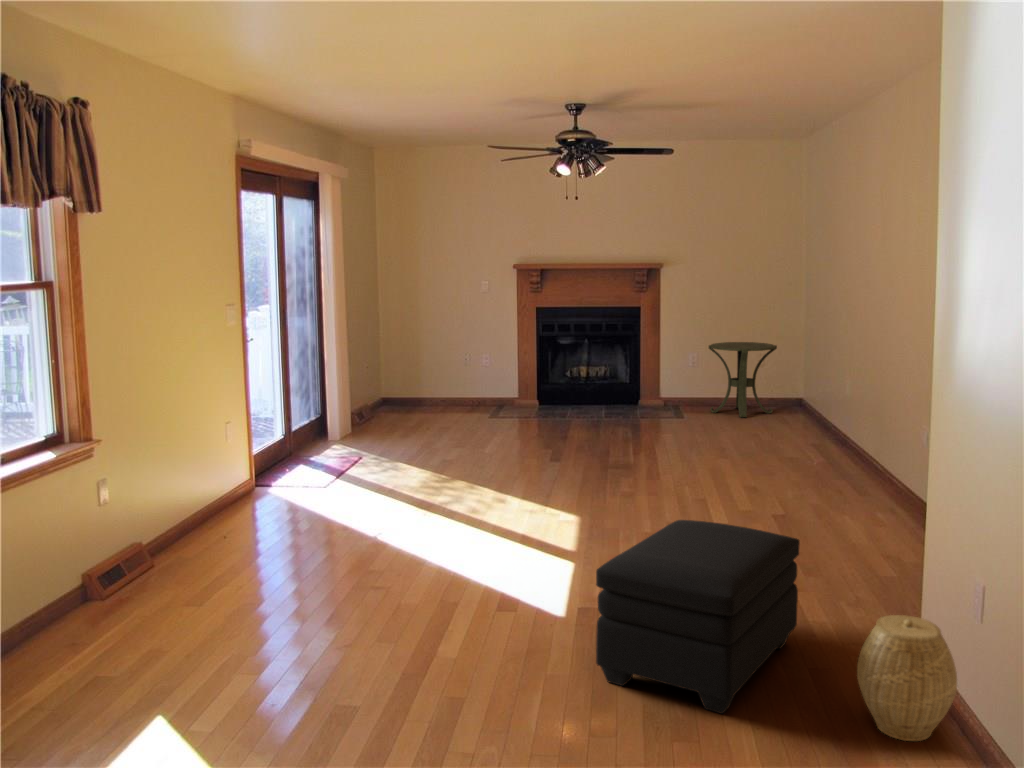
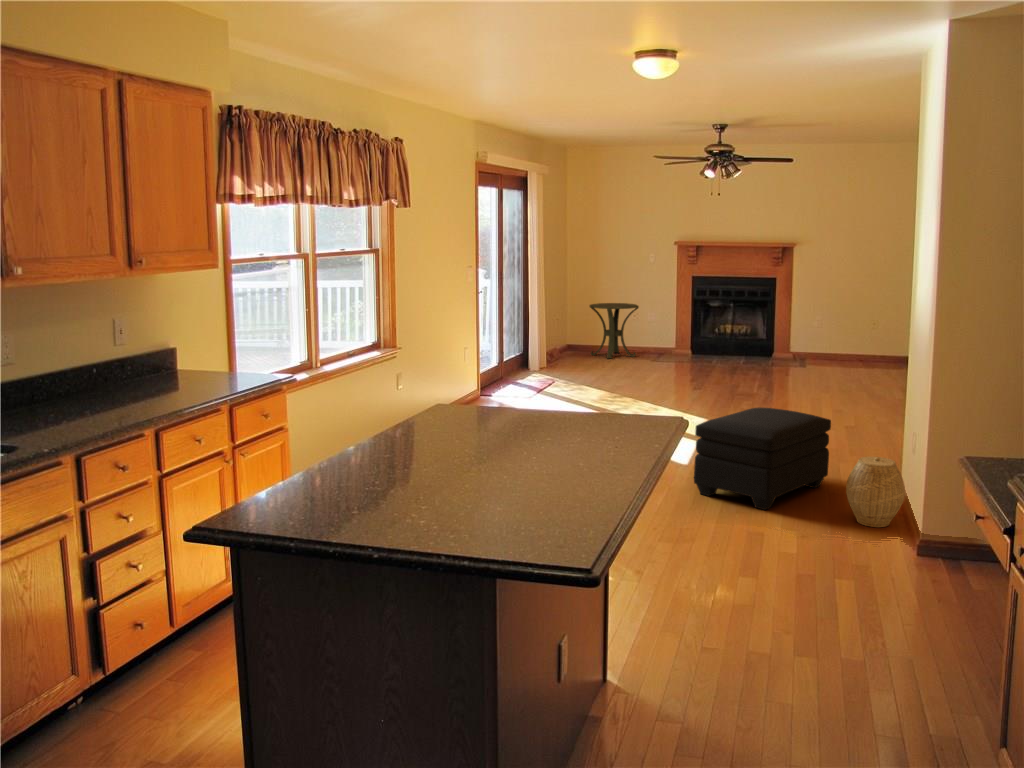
side table: present [709,342,777,417] -> present [590,303,639,359]

